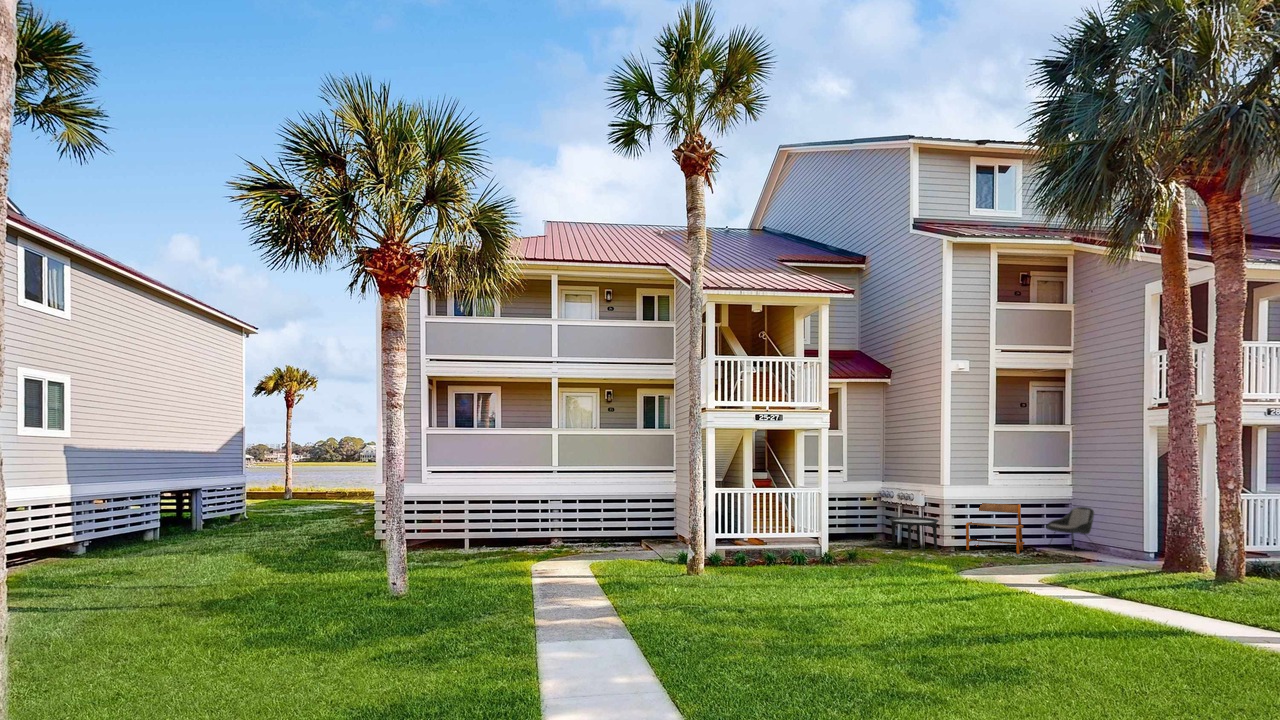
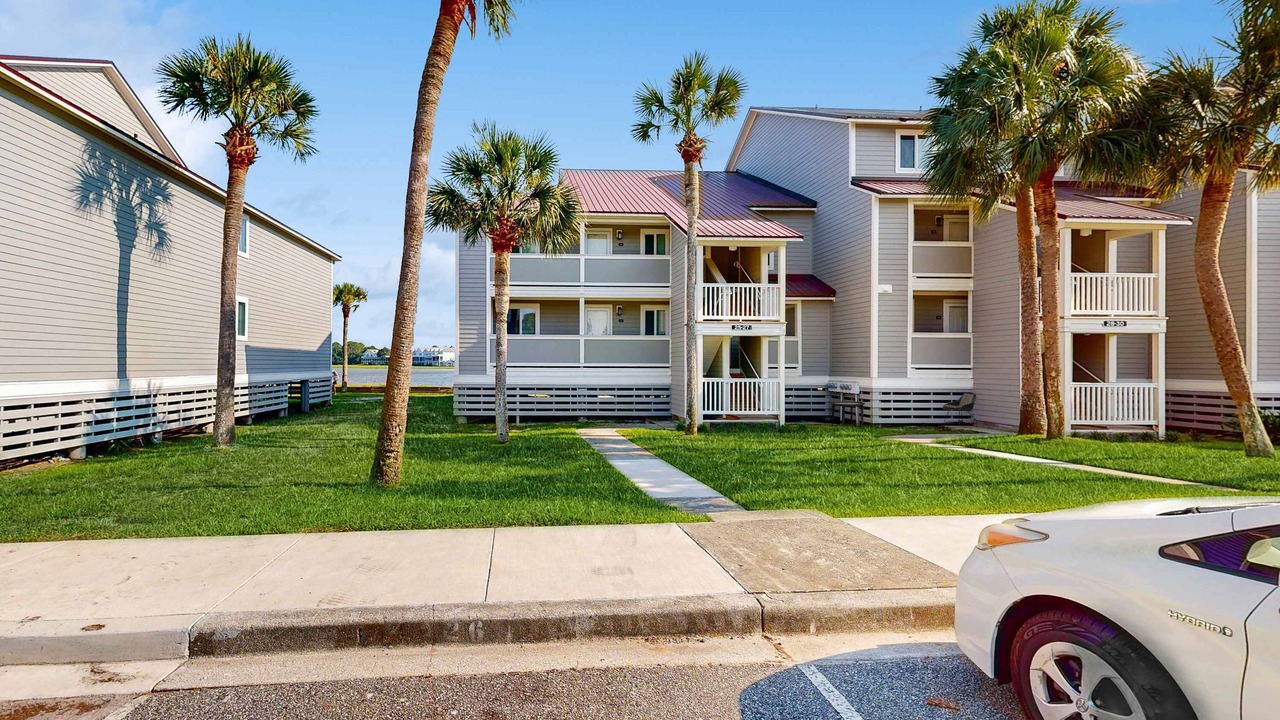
bench: present [966,503,1025,554] -> none [884,390,925,426]

